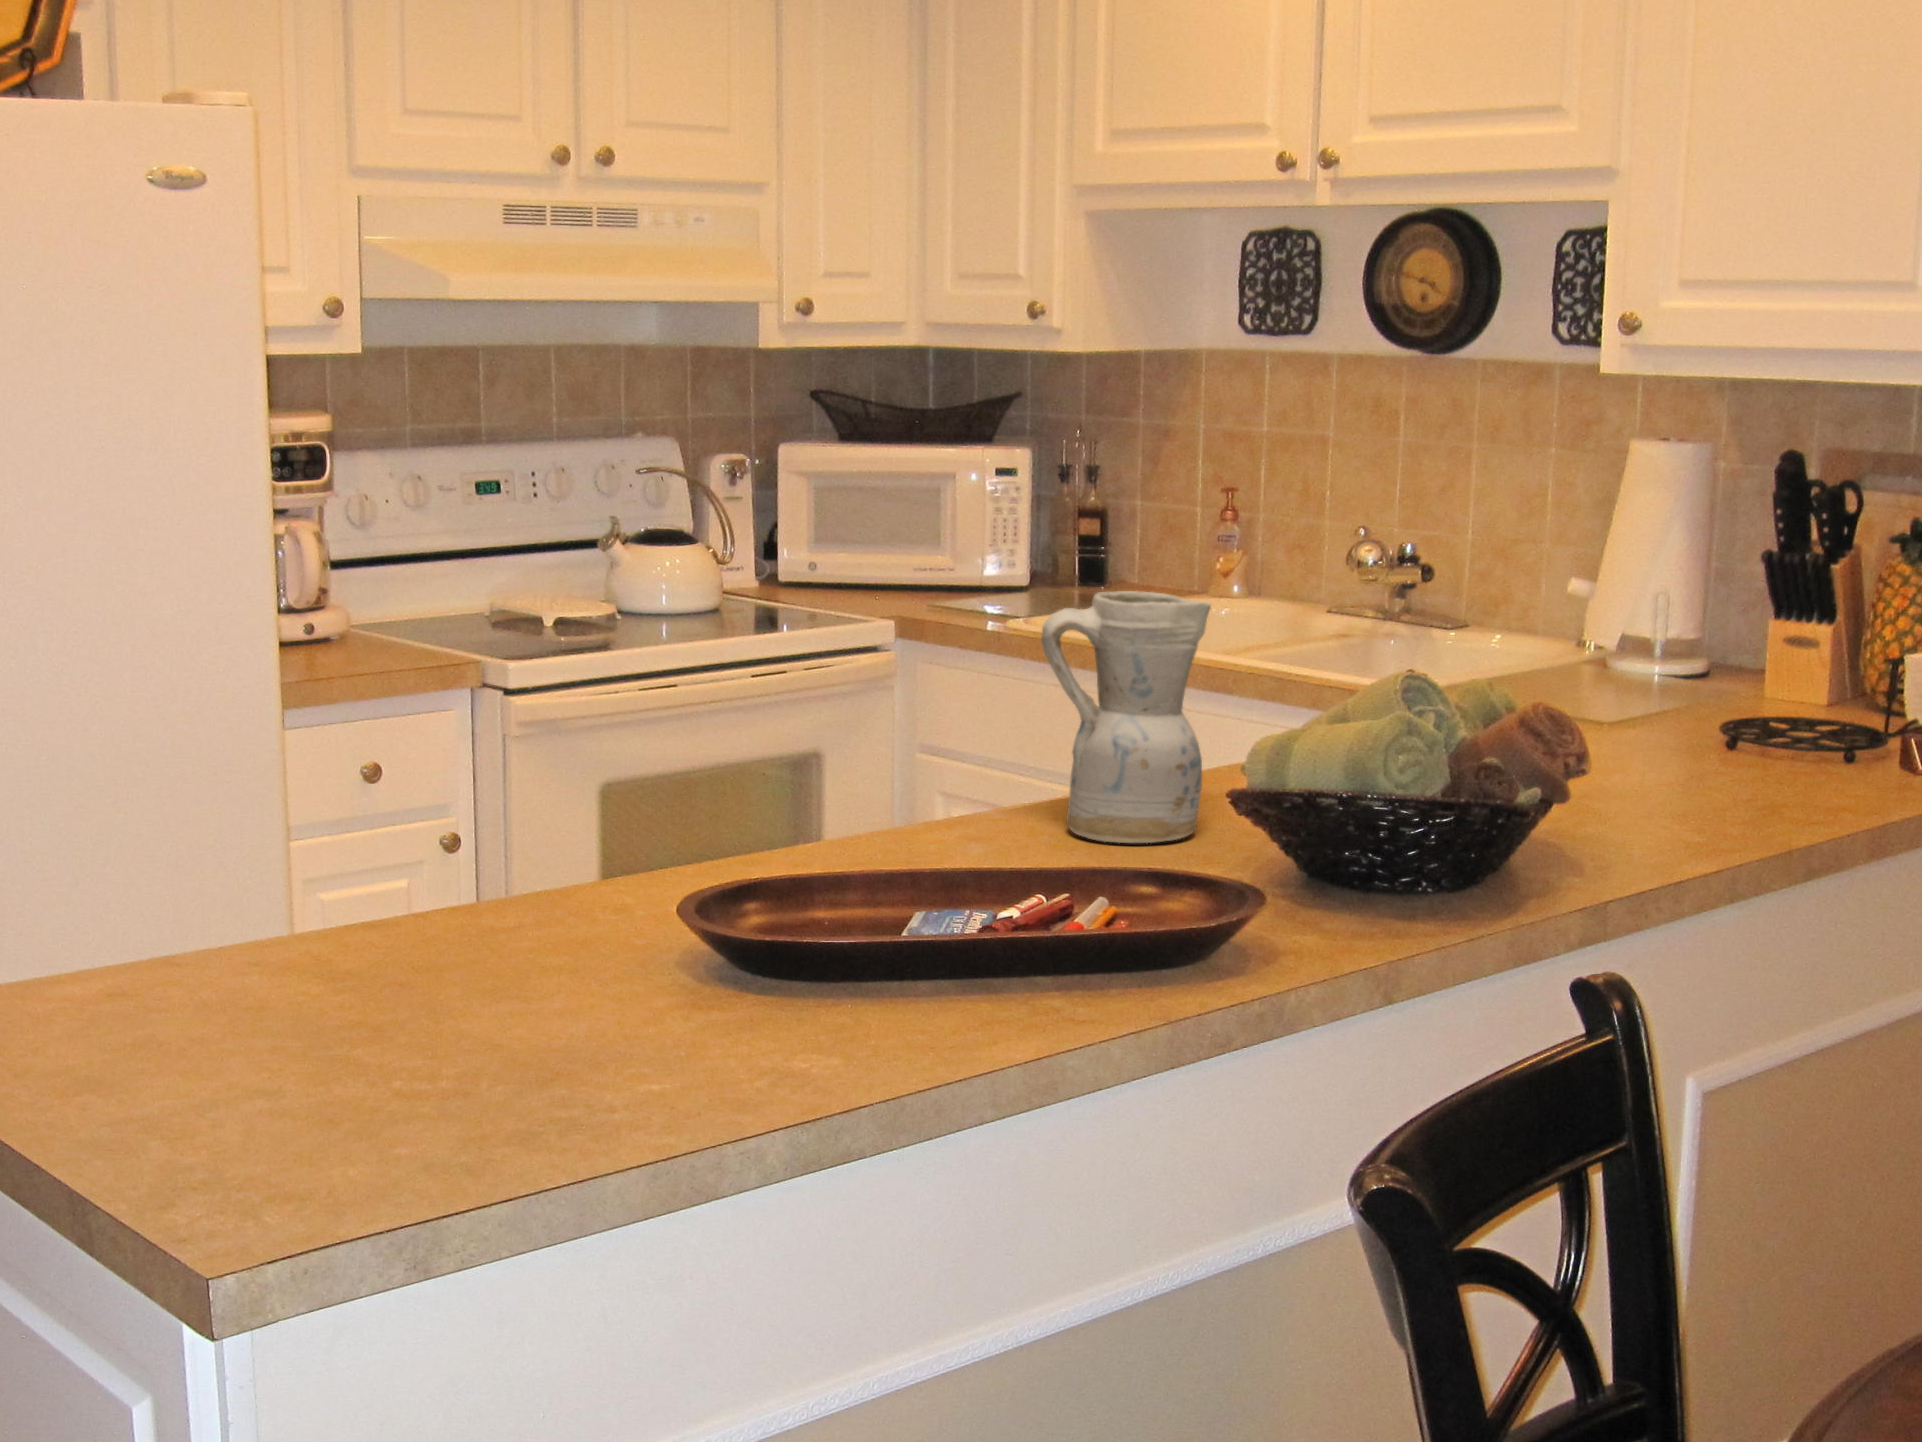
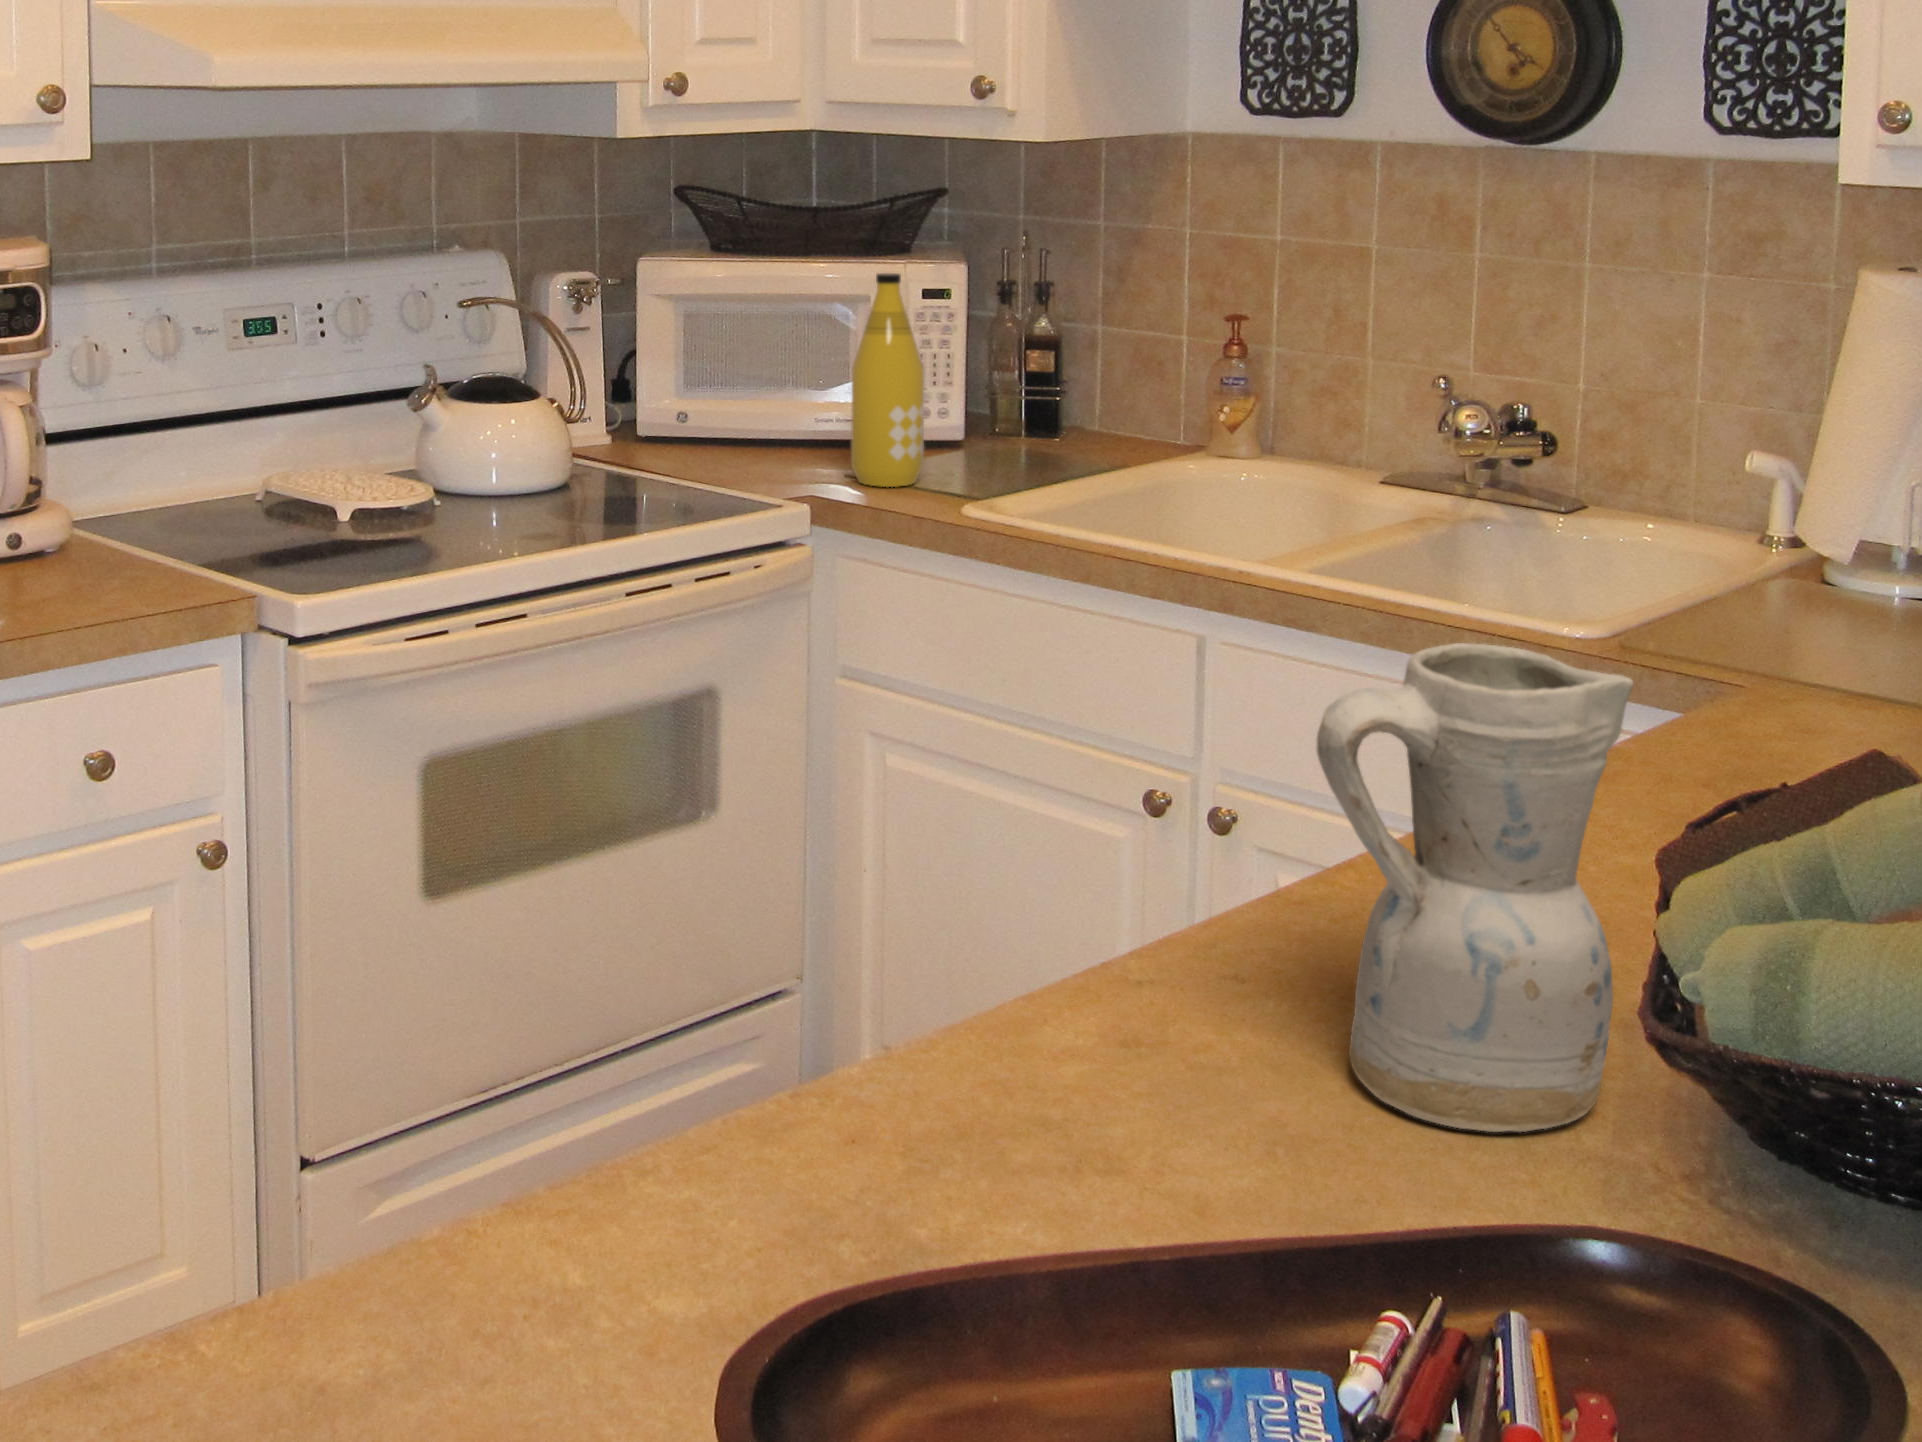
bottle: none [932,452,987,614] -> present [851,273,924,487]

